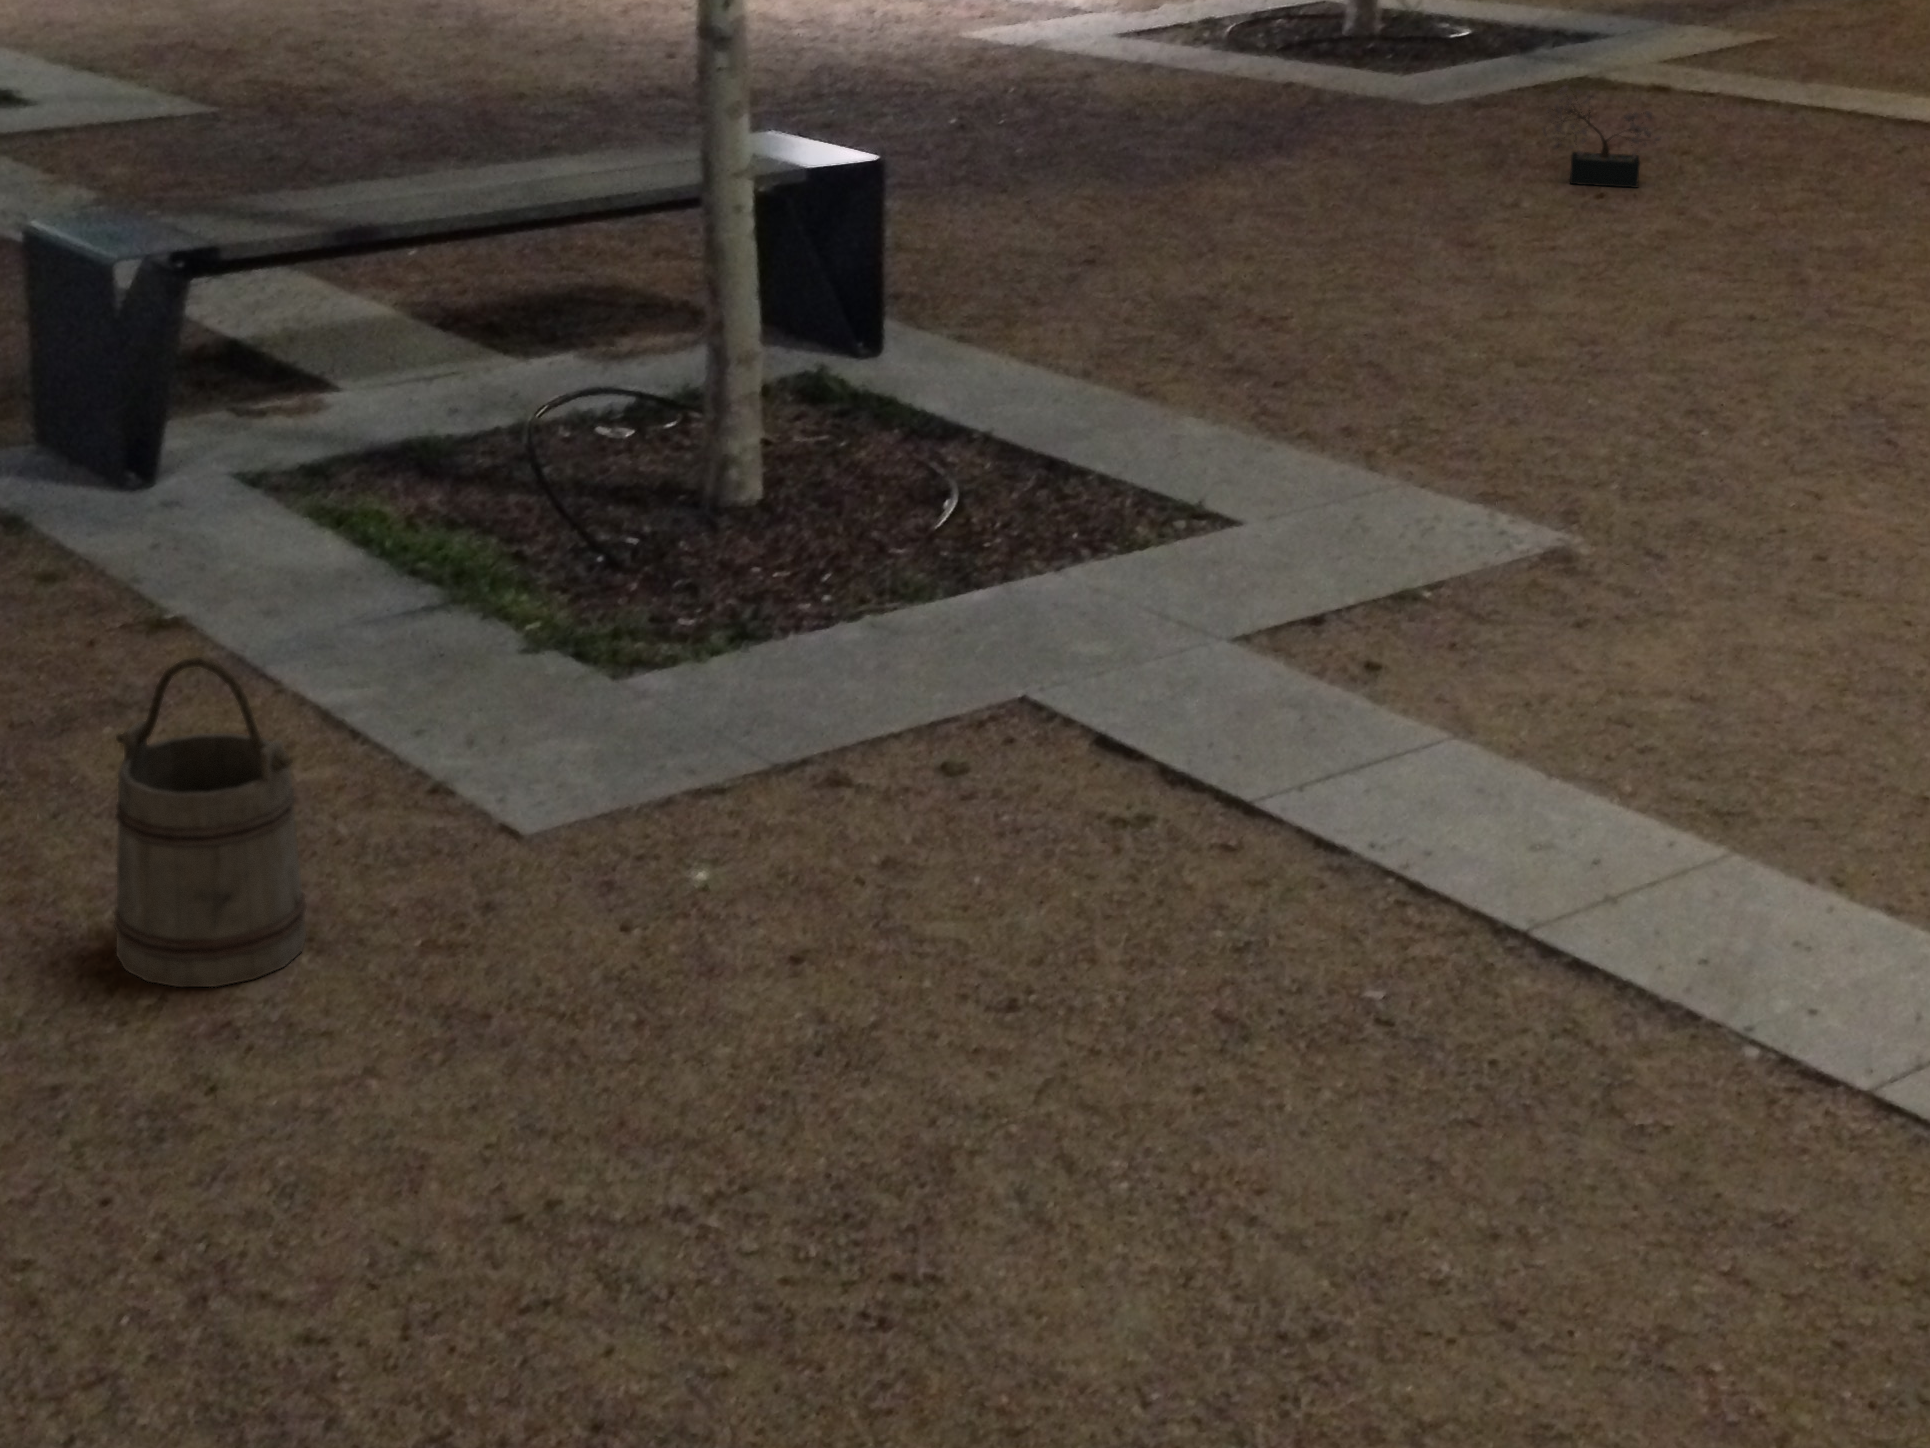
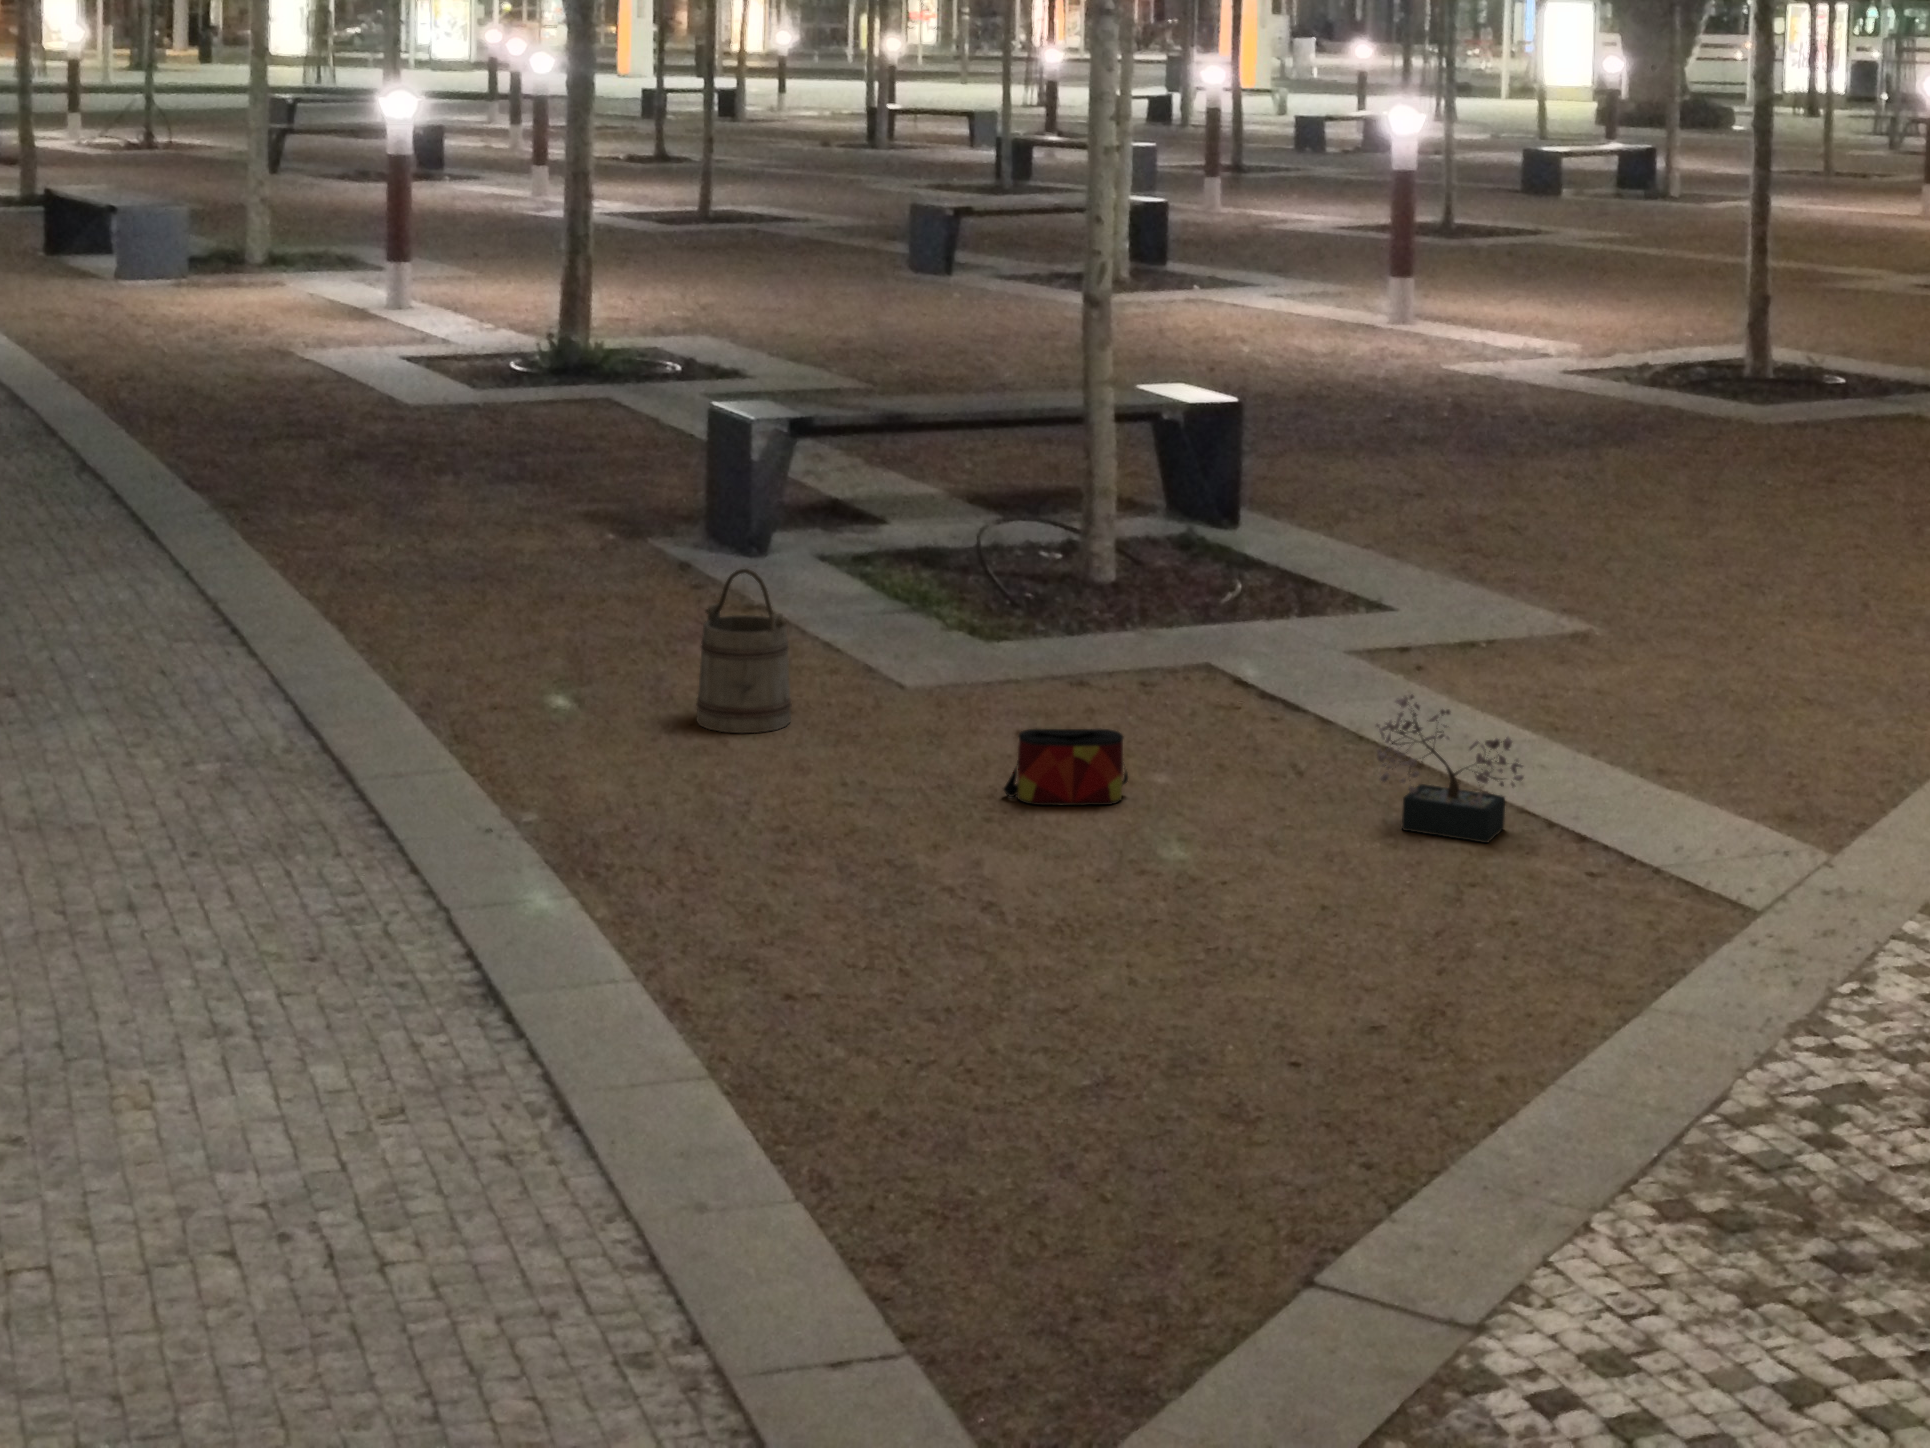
decorative plant: present [1543,85,1661,188] -> present [1376,695,1524,843]
bag: none [811,976,1052,1161] -> present [1004,729,1128,805]

